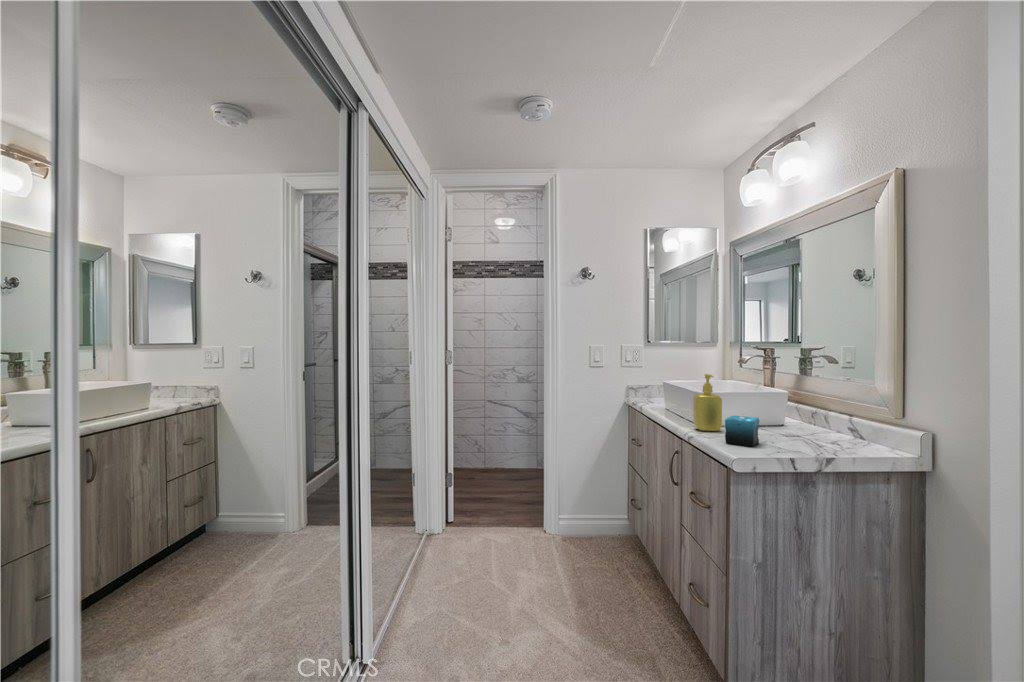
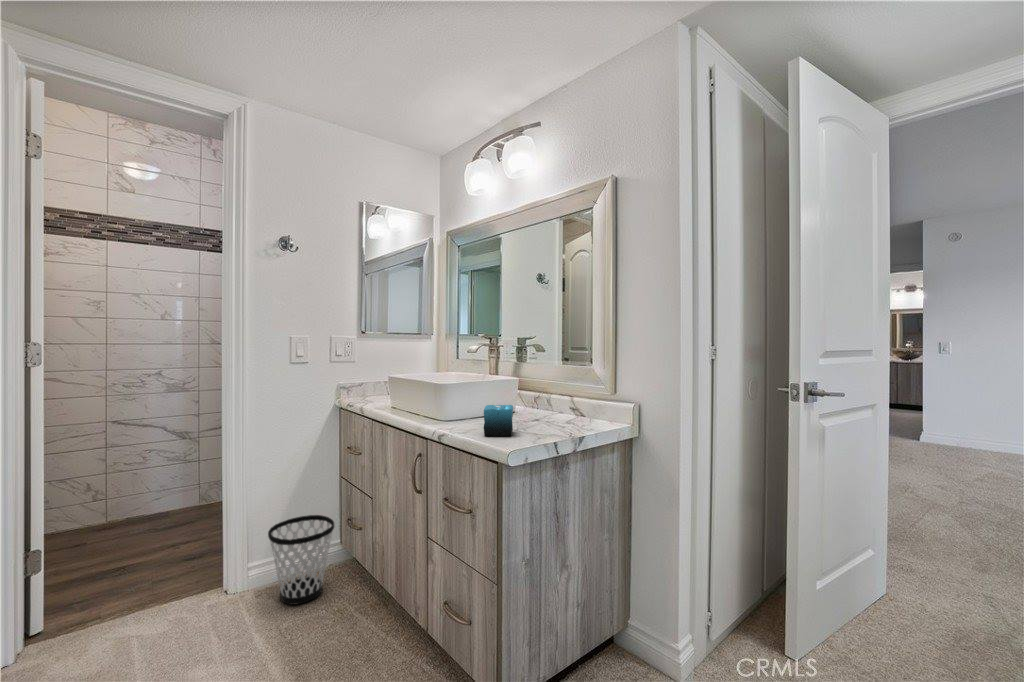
soap dispenser: present [693,374,722,431] -> none [440,363,470,426]
wastebasket: none [570,489,618,555] -> present [268,515,334,605]

